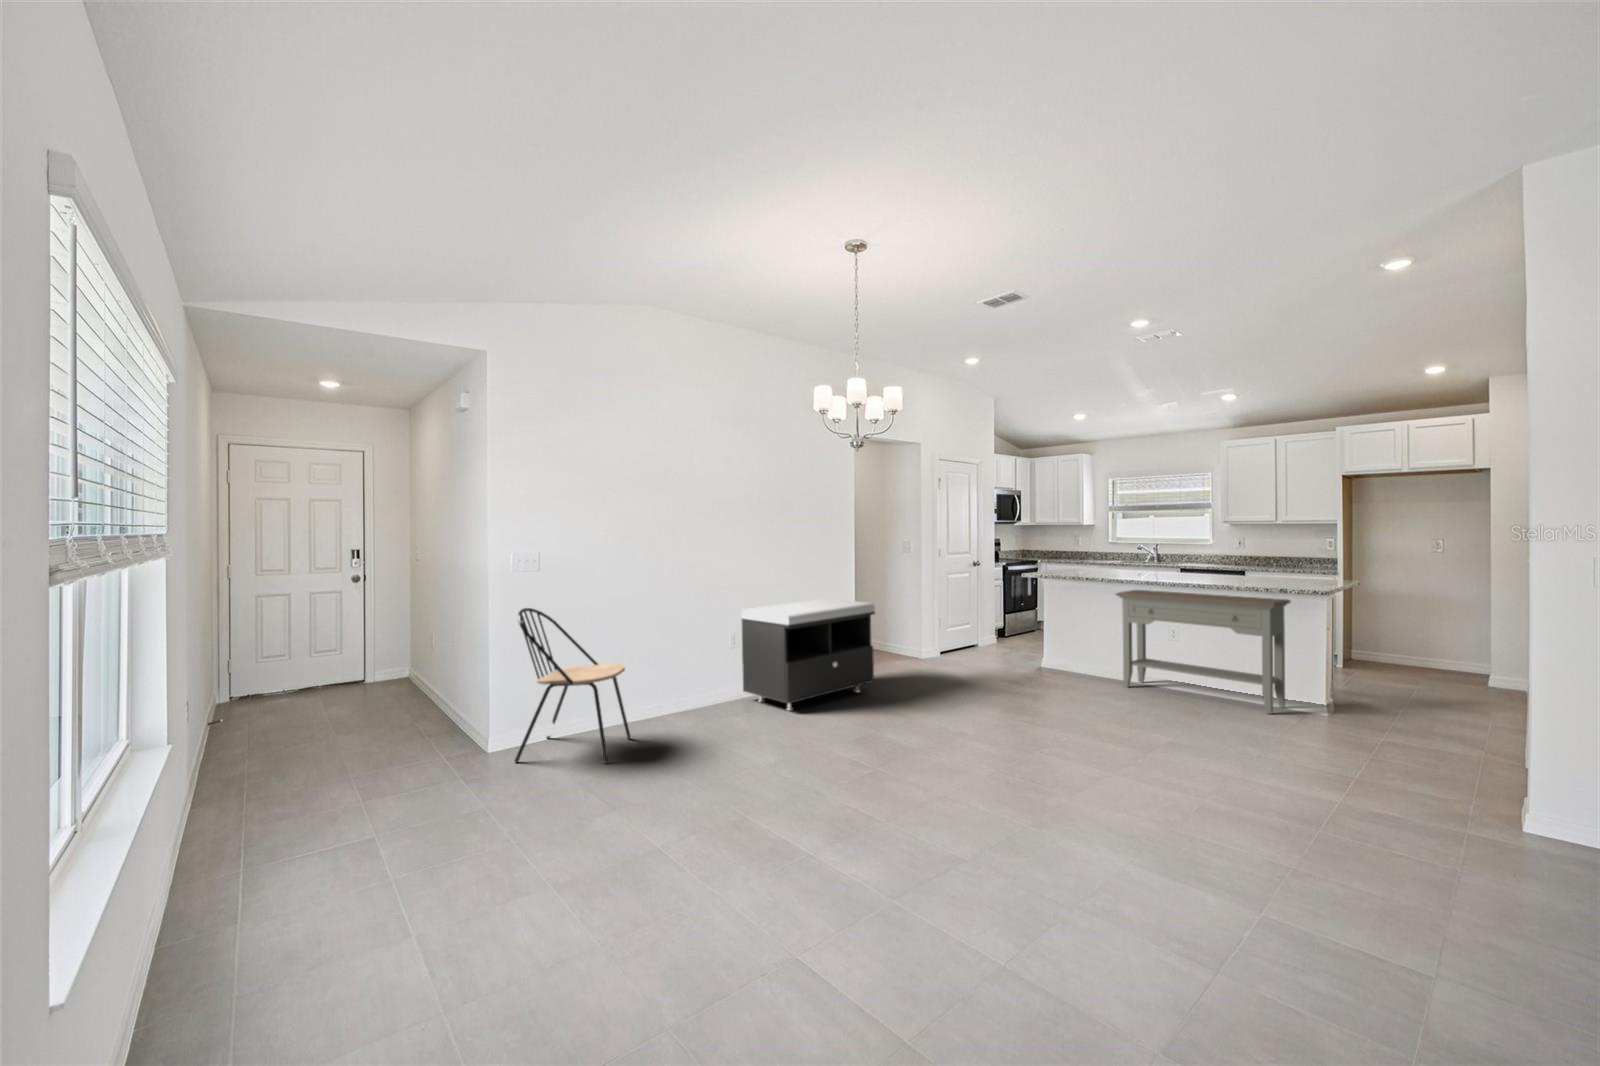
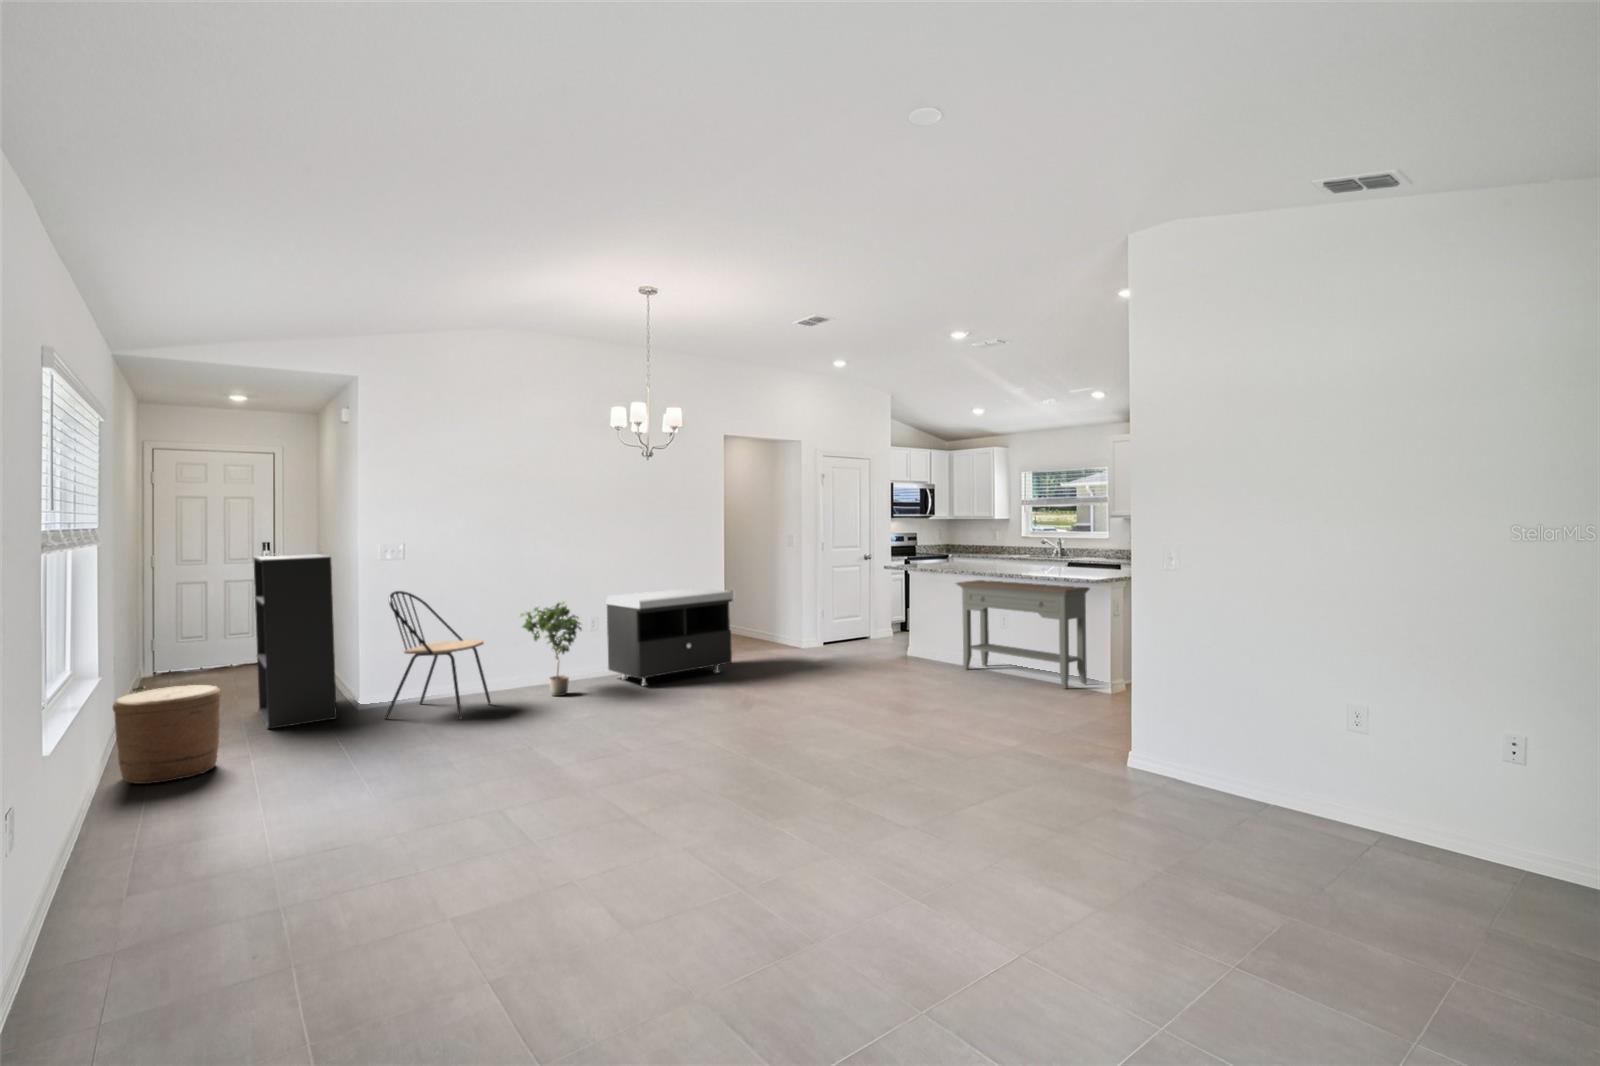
bookshelf: none [353,564,457,780] -> present [253,554,337,729]
potted plant: none [661,617,727,726] -> present [520,602,581,696]
woven basket: none [183,738,327,884] -> present [113,685,220,784]

